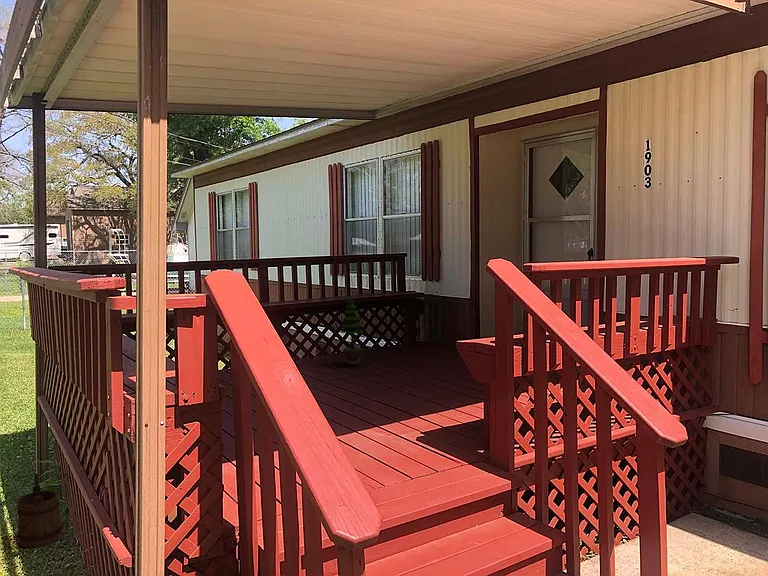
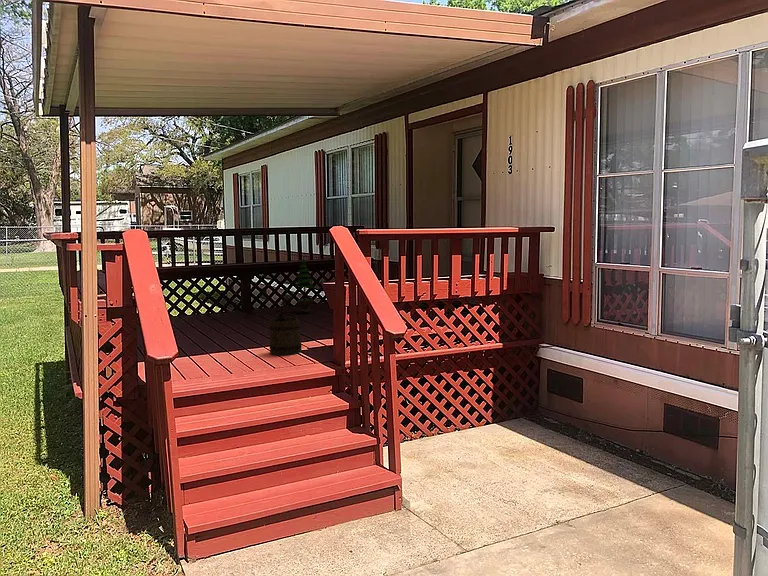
bucket: present [17,474,63,548] -> present [270,301,302,355]

